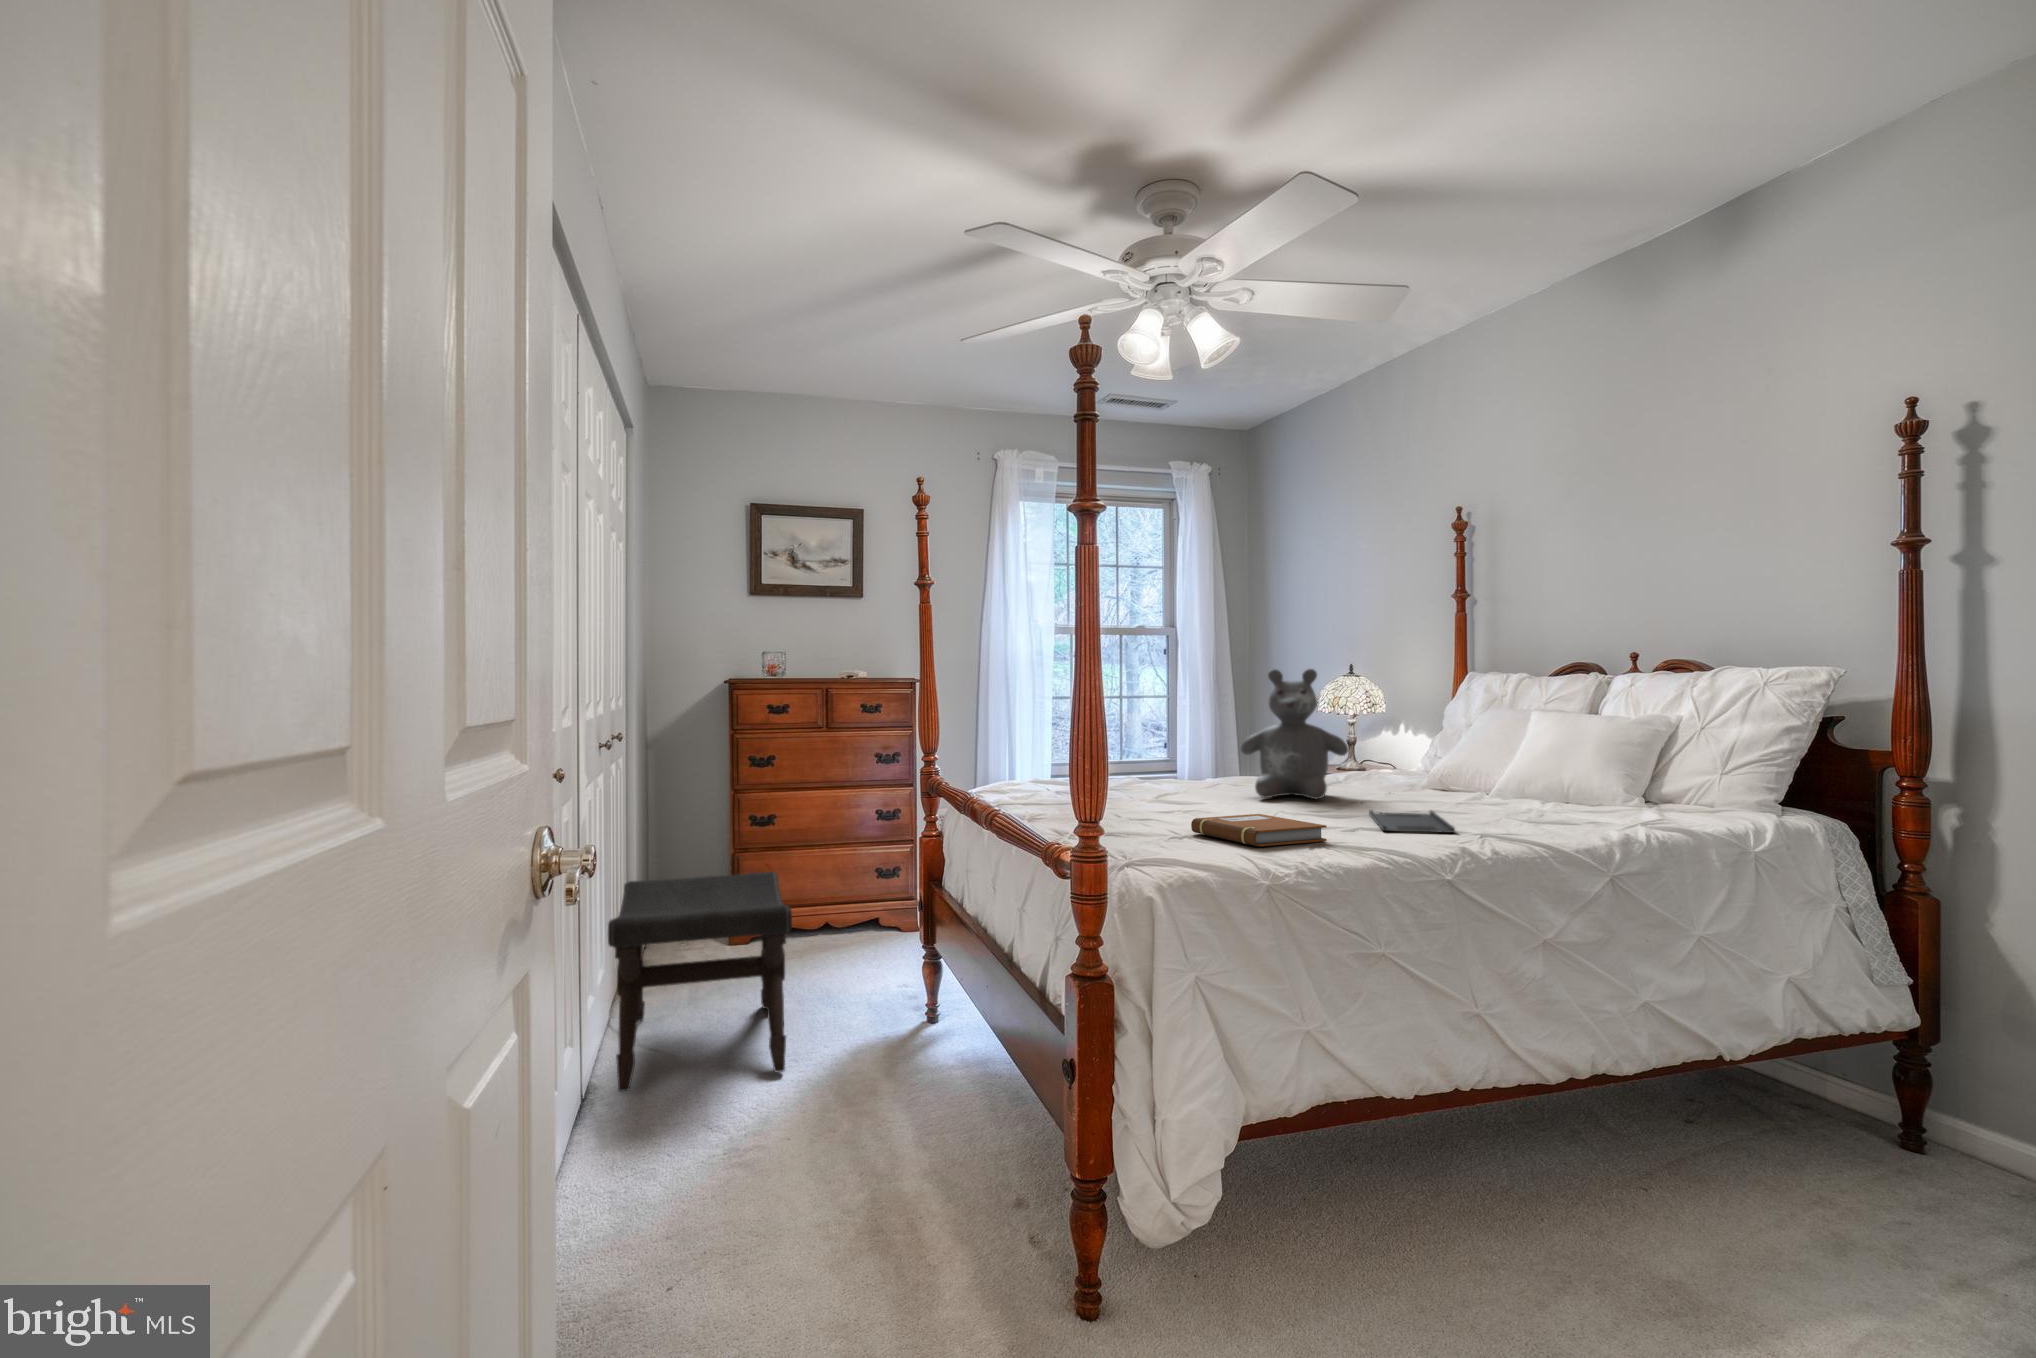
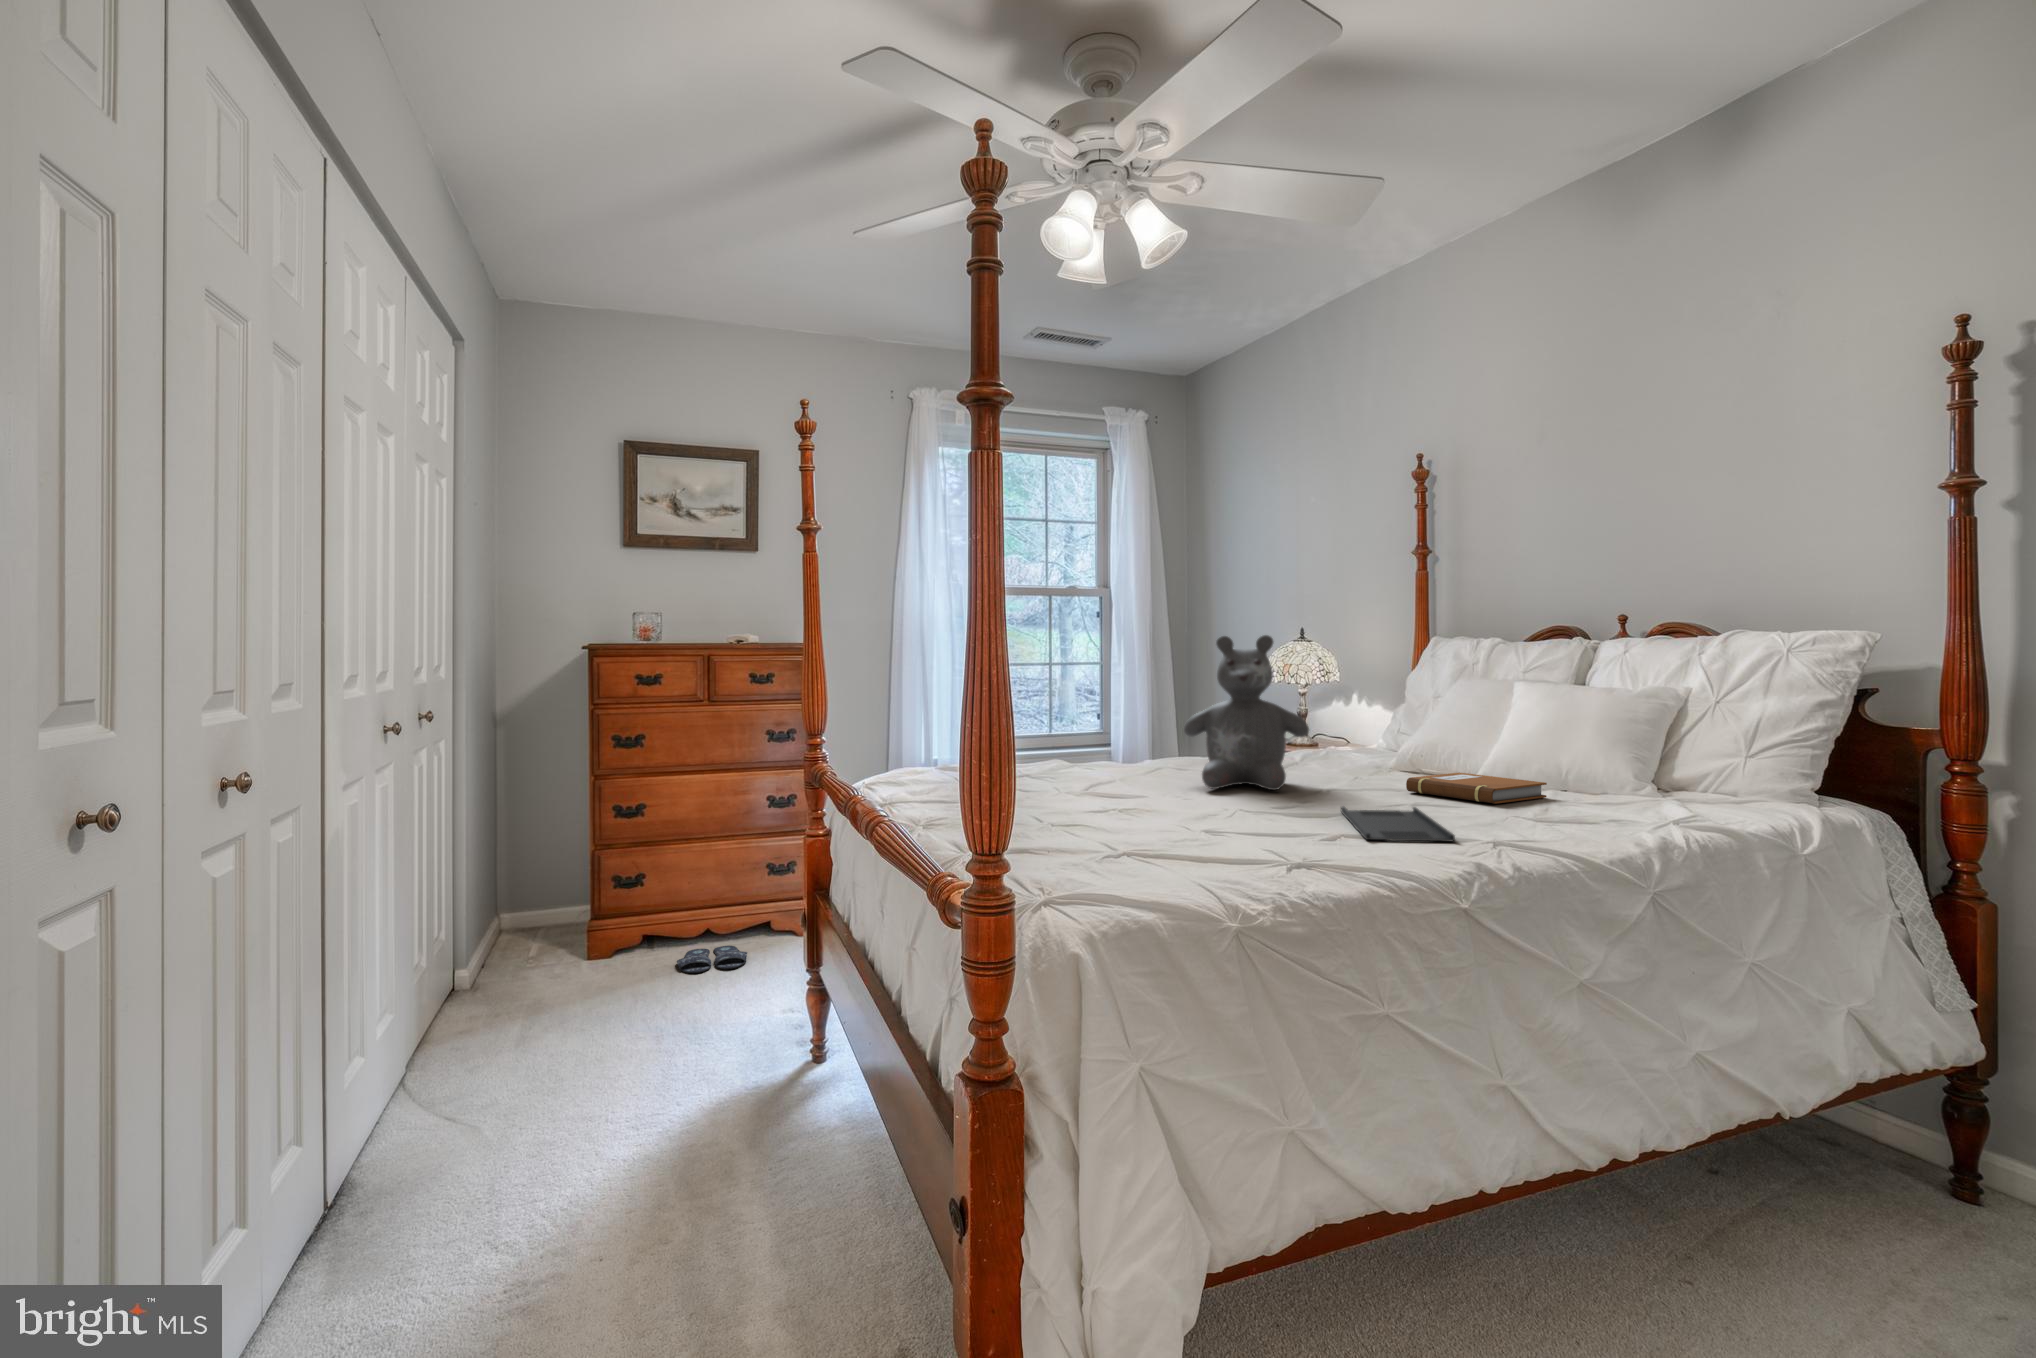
notebook: present [1191,814,1327,846] -> present [1406,773,1547,804]
footstool: present [608,872,792,1092] -> none [381,882,633,1181]
slippers: none [801,938,860,958] -> present [677,946,747,973]

